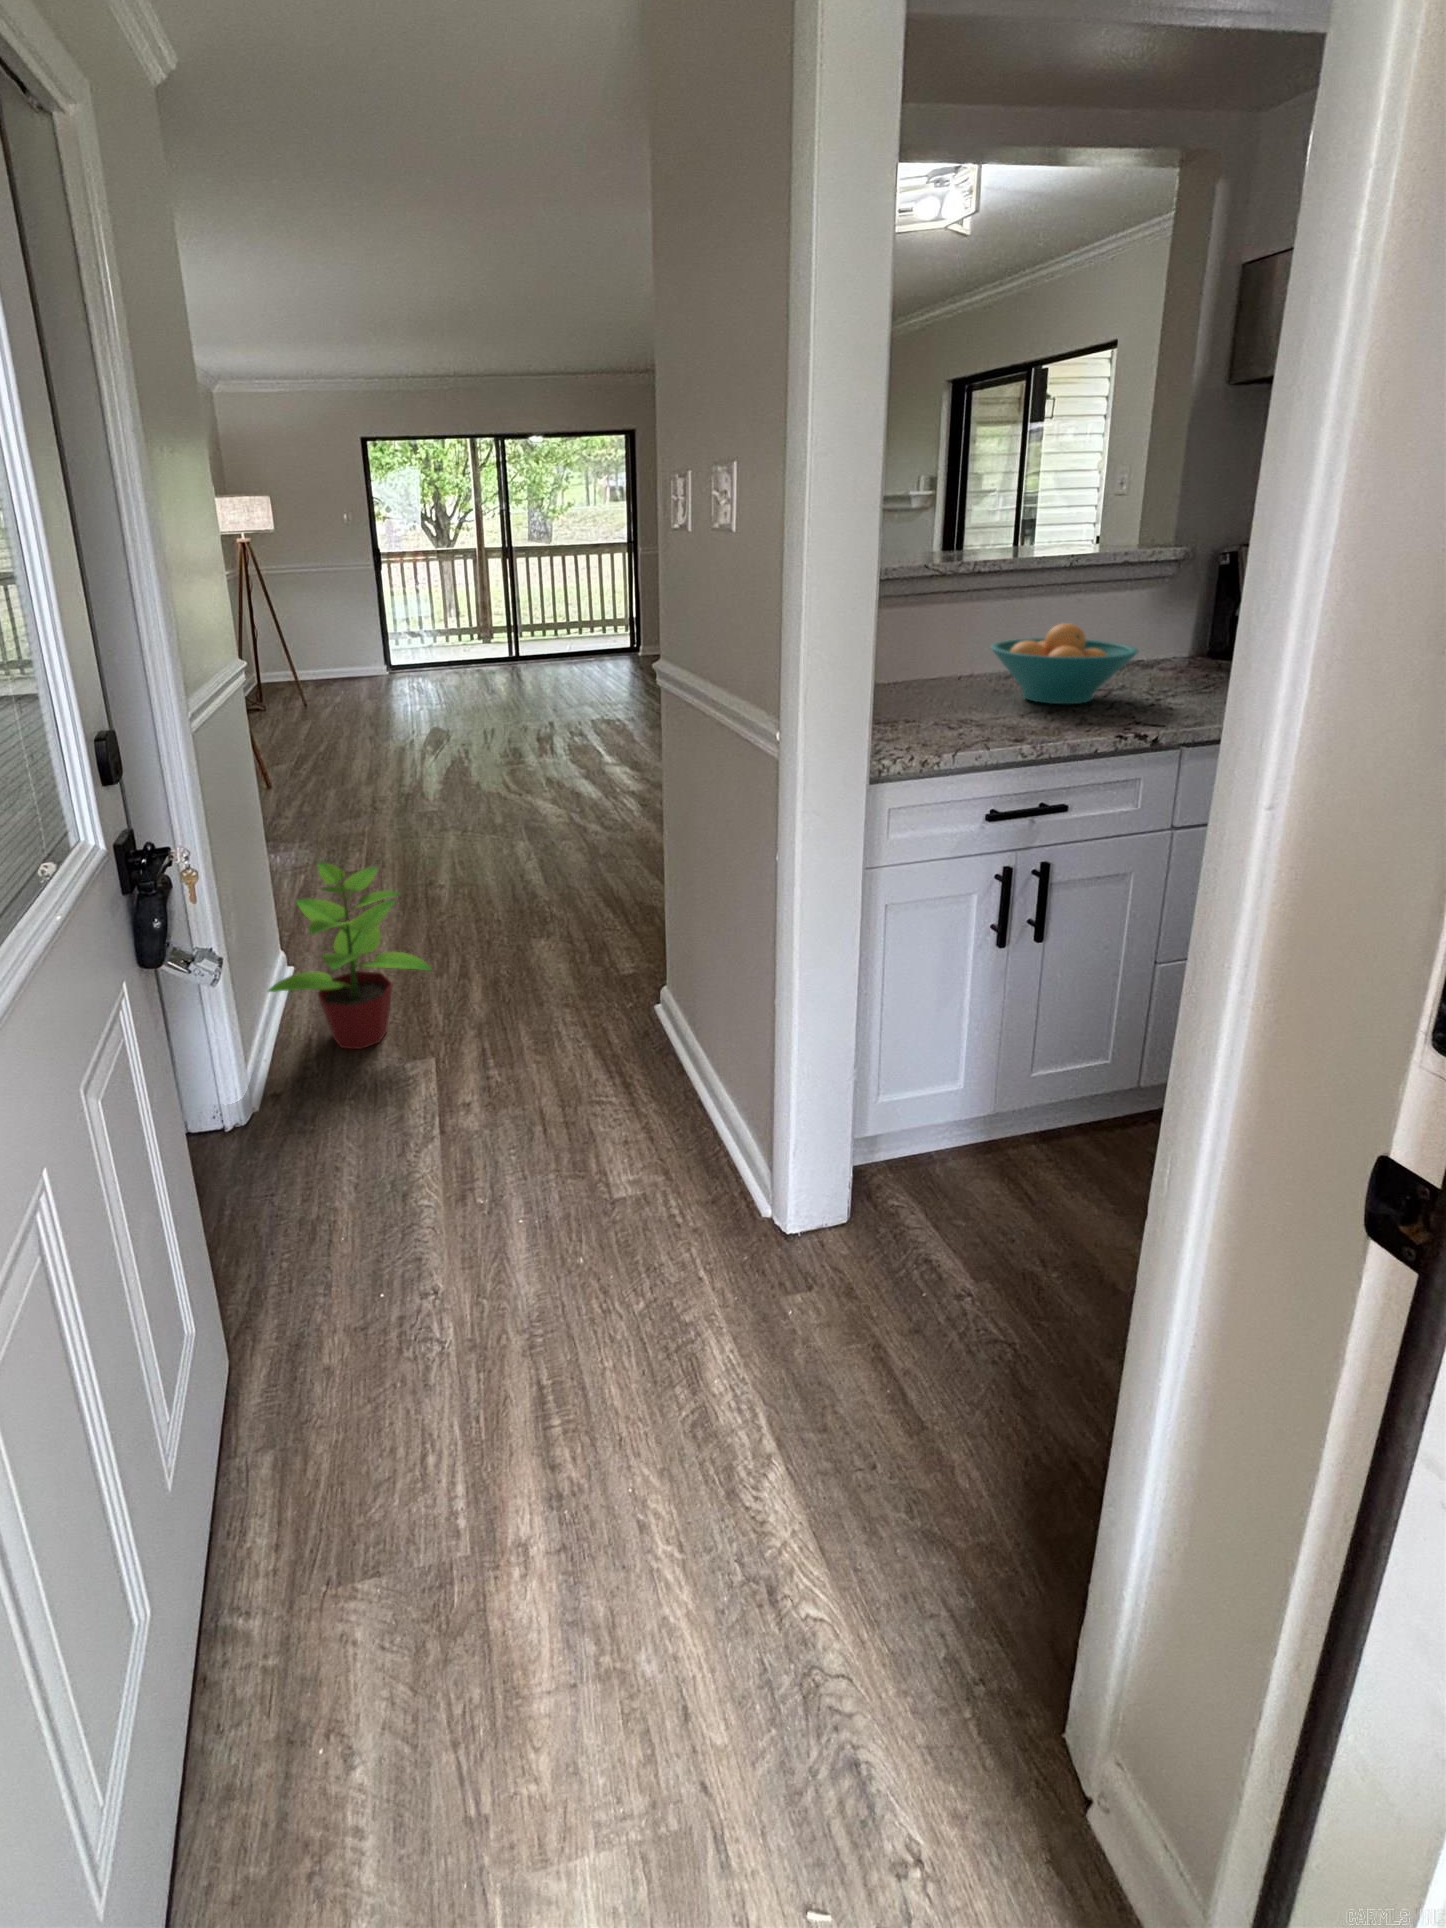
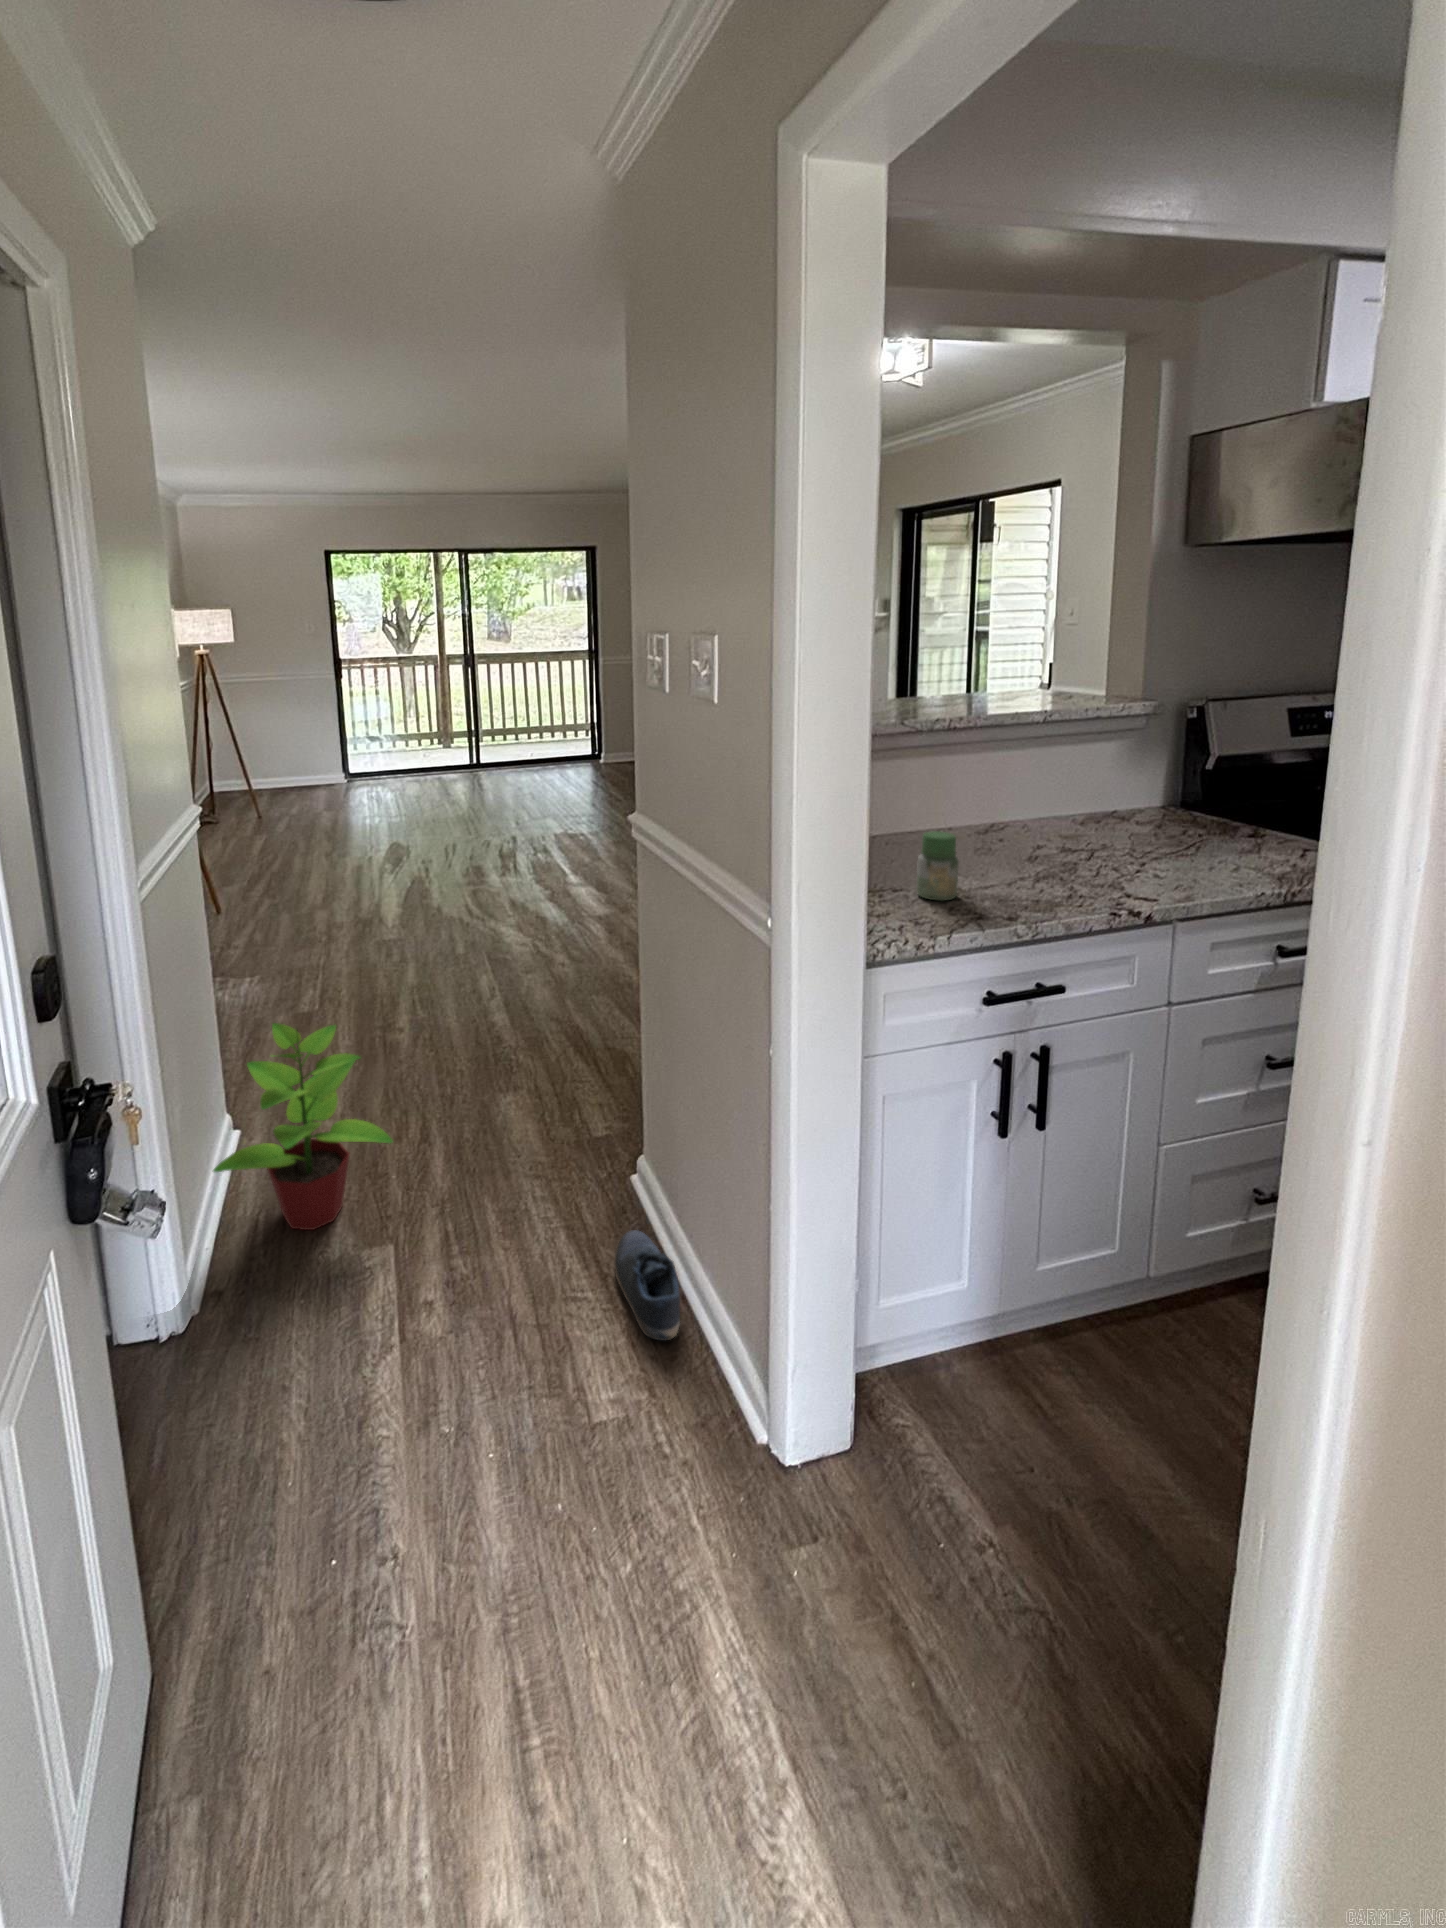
fruit bowl: present [991,623,1138,704] -> none [971,786,1120,869]
jar: none [929,663,971,729] -> present [917,831,959,901]
shoe: none [637,1051,696,1138] -> present [614,1230,680,1340]

